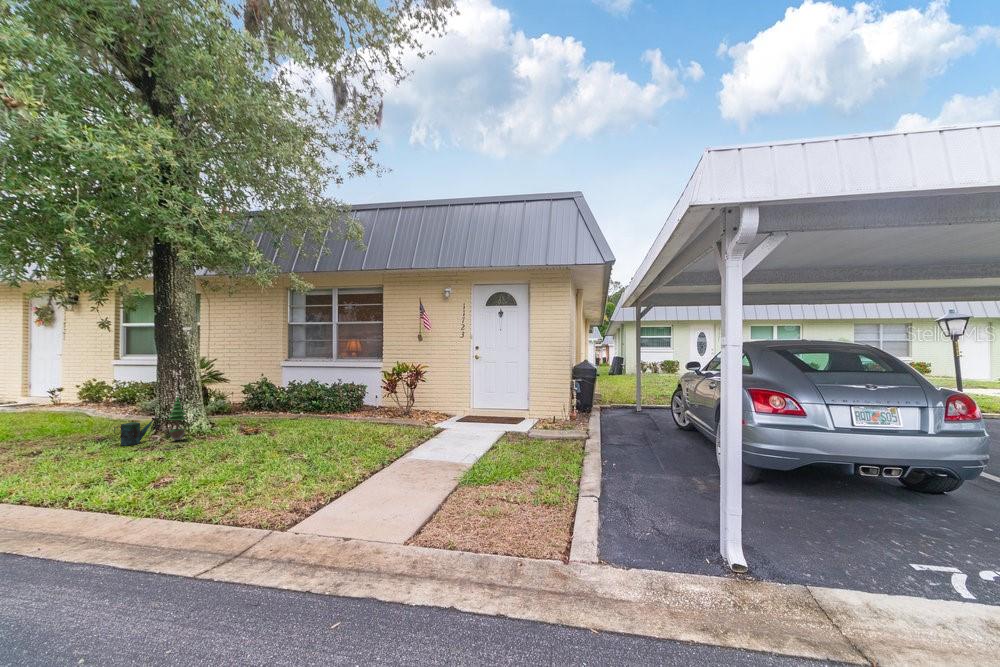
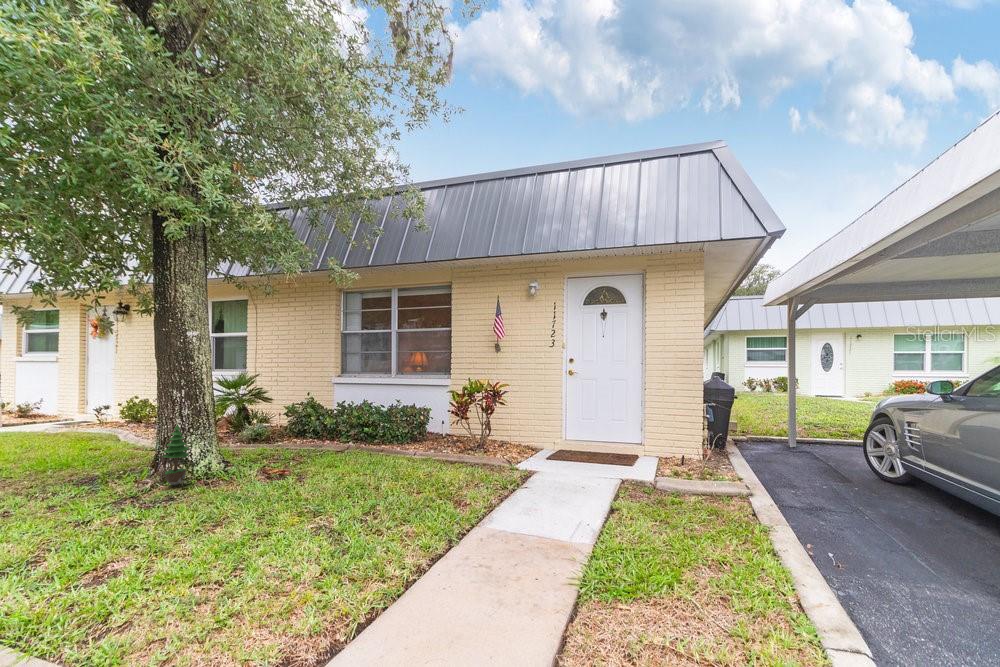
watering can: present [114,418,156,446] -> none [91,452,153,492]

